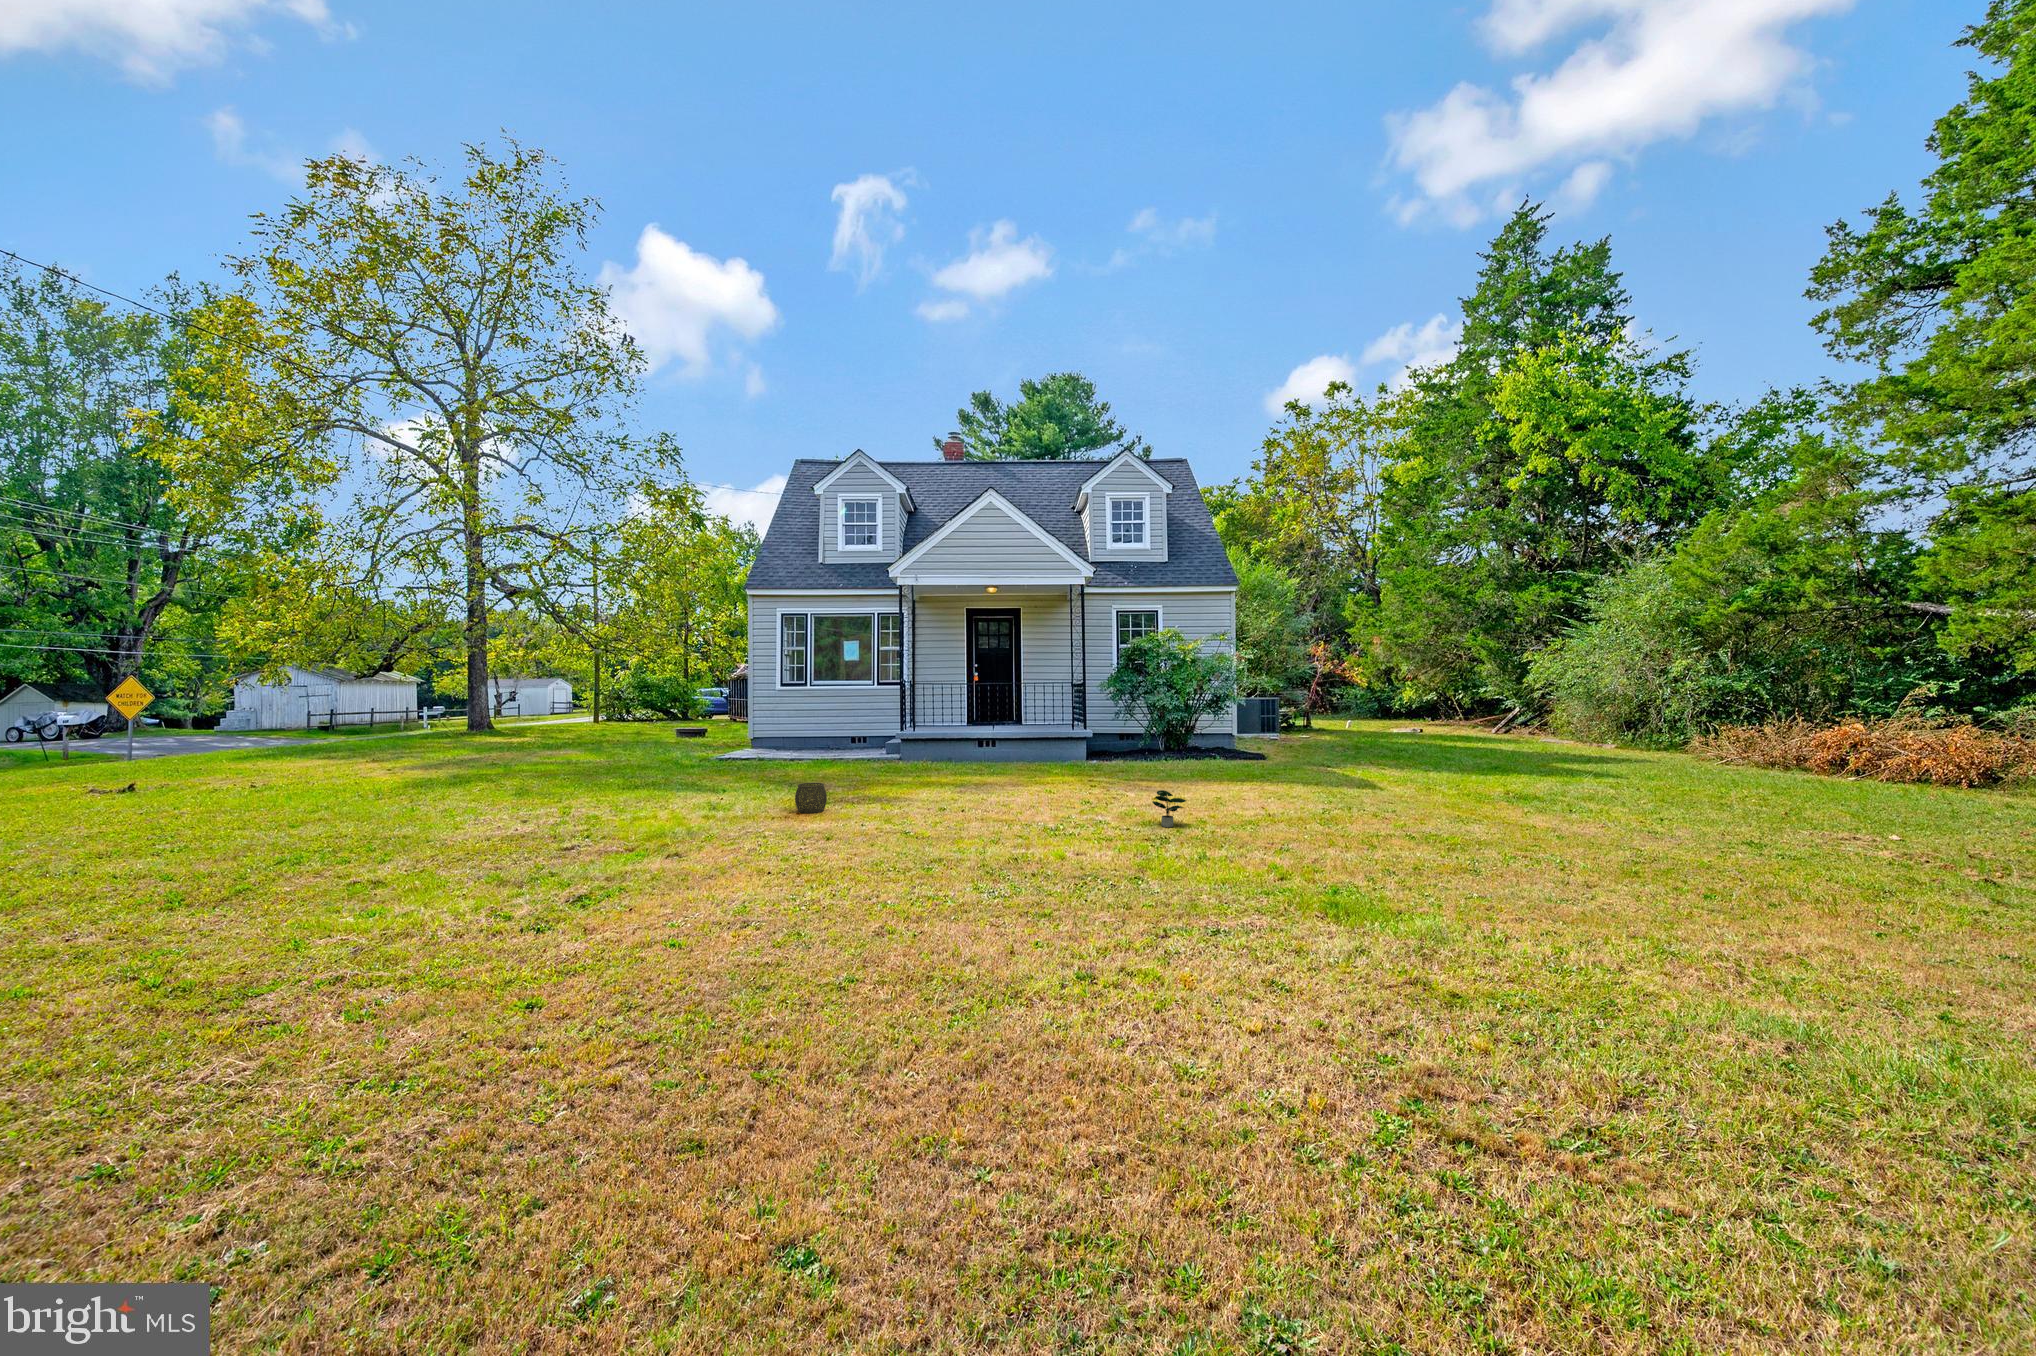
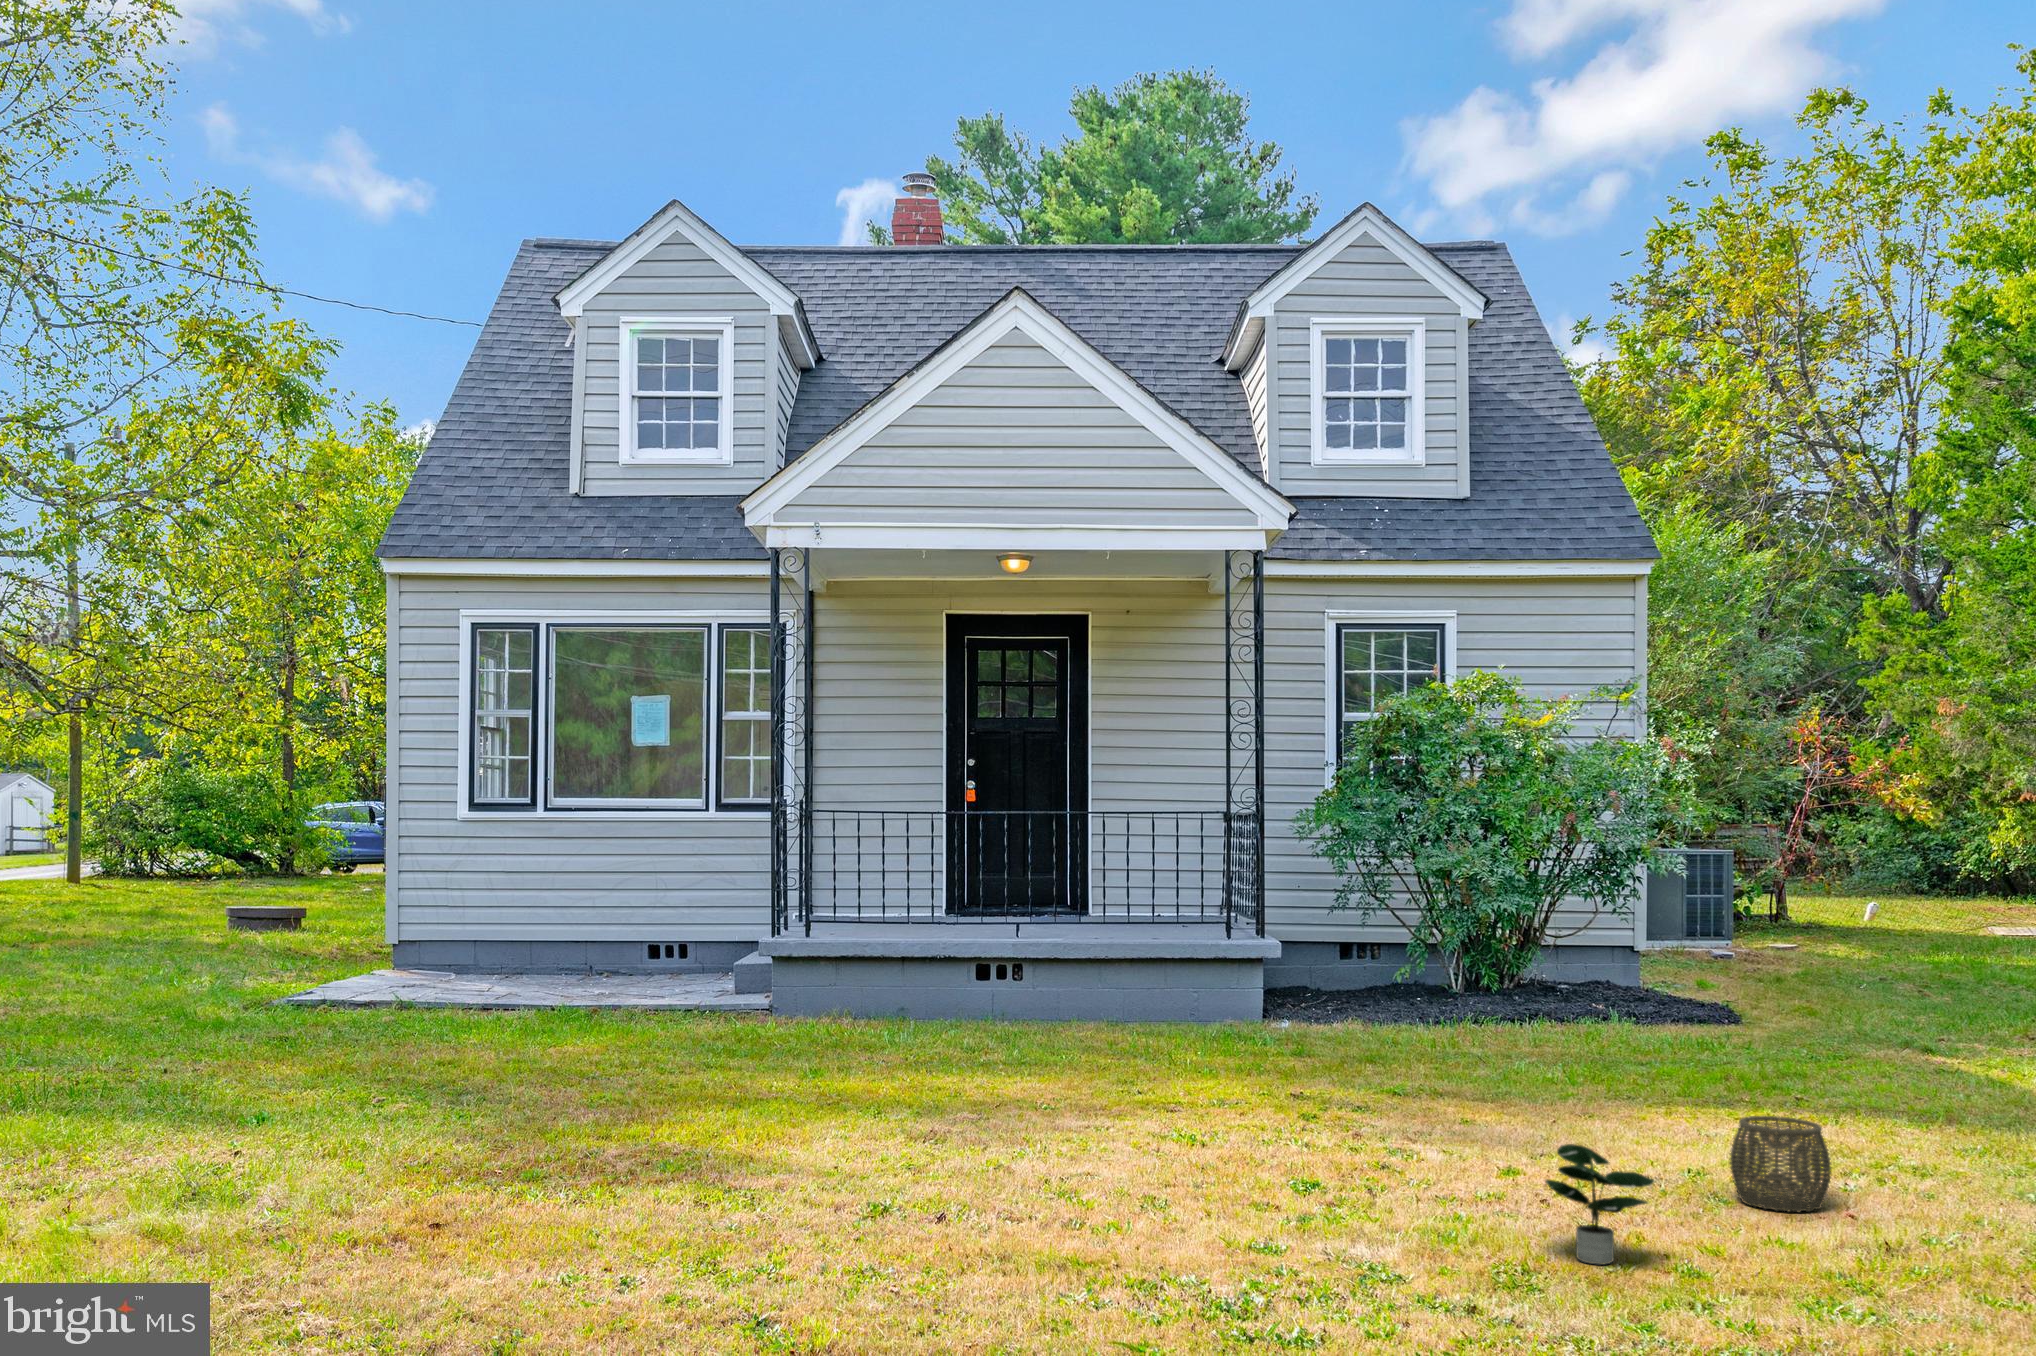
woven basket: present [795,782,827,813] -> present [1730,1116,1831,1213]

